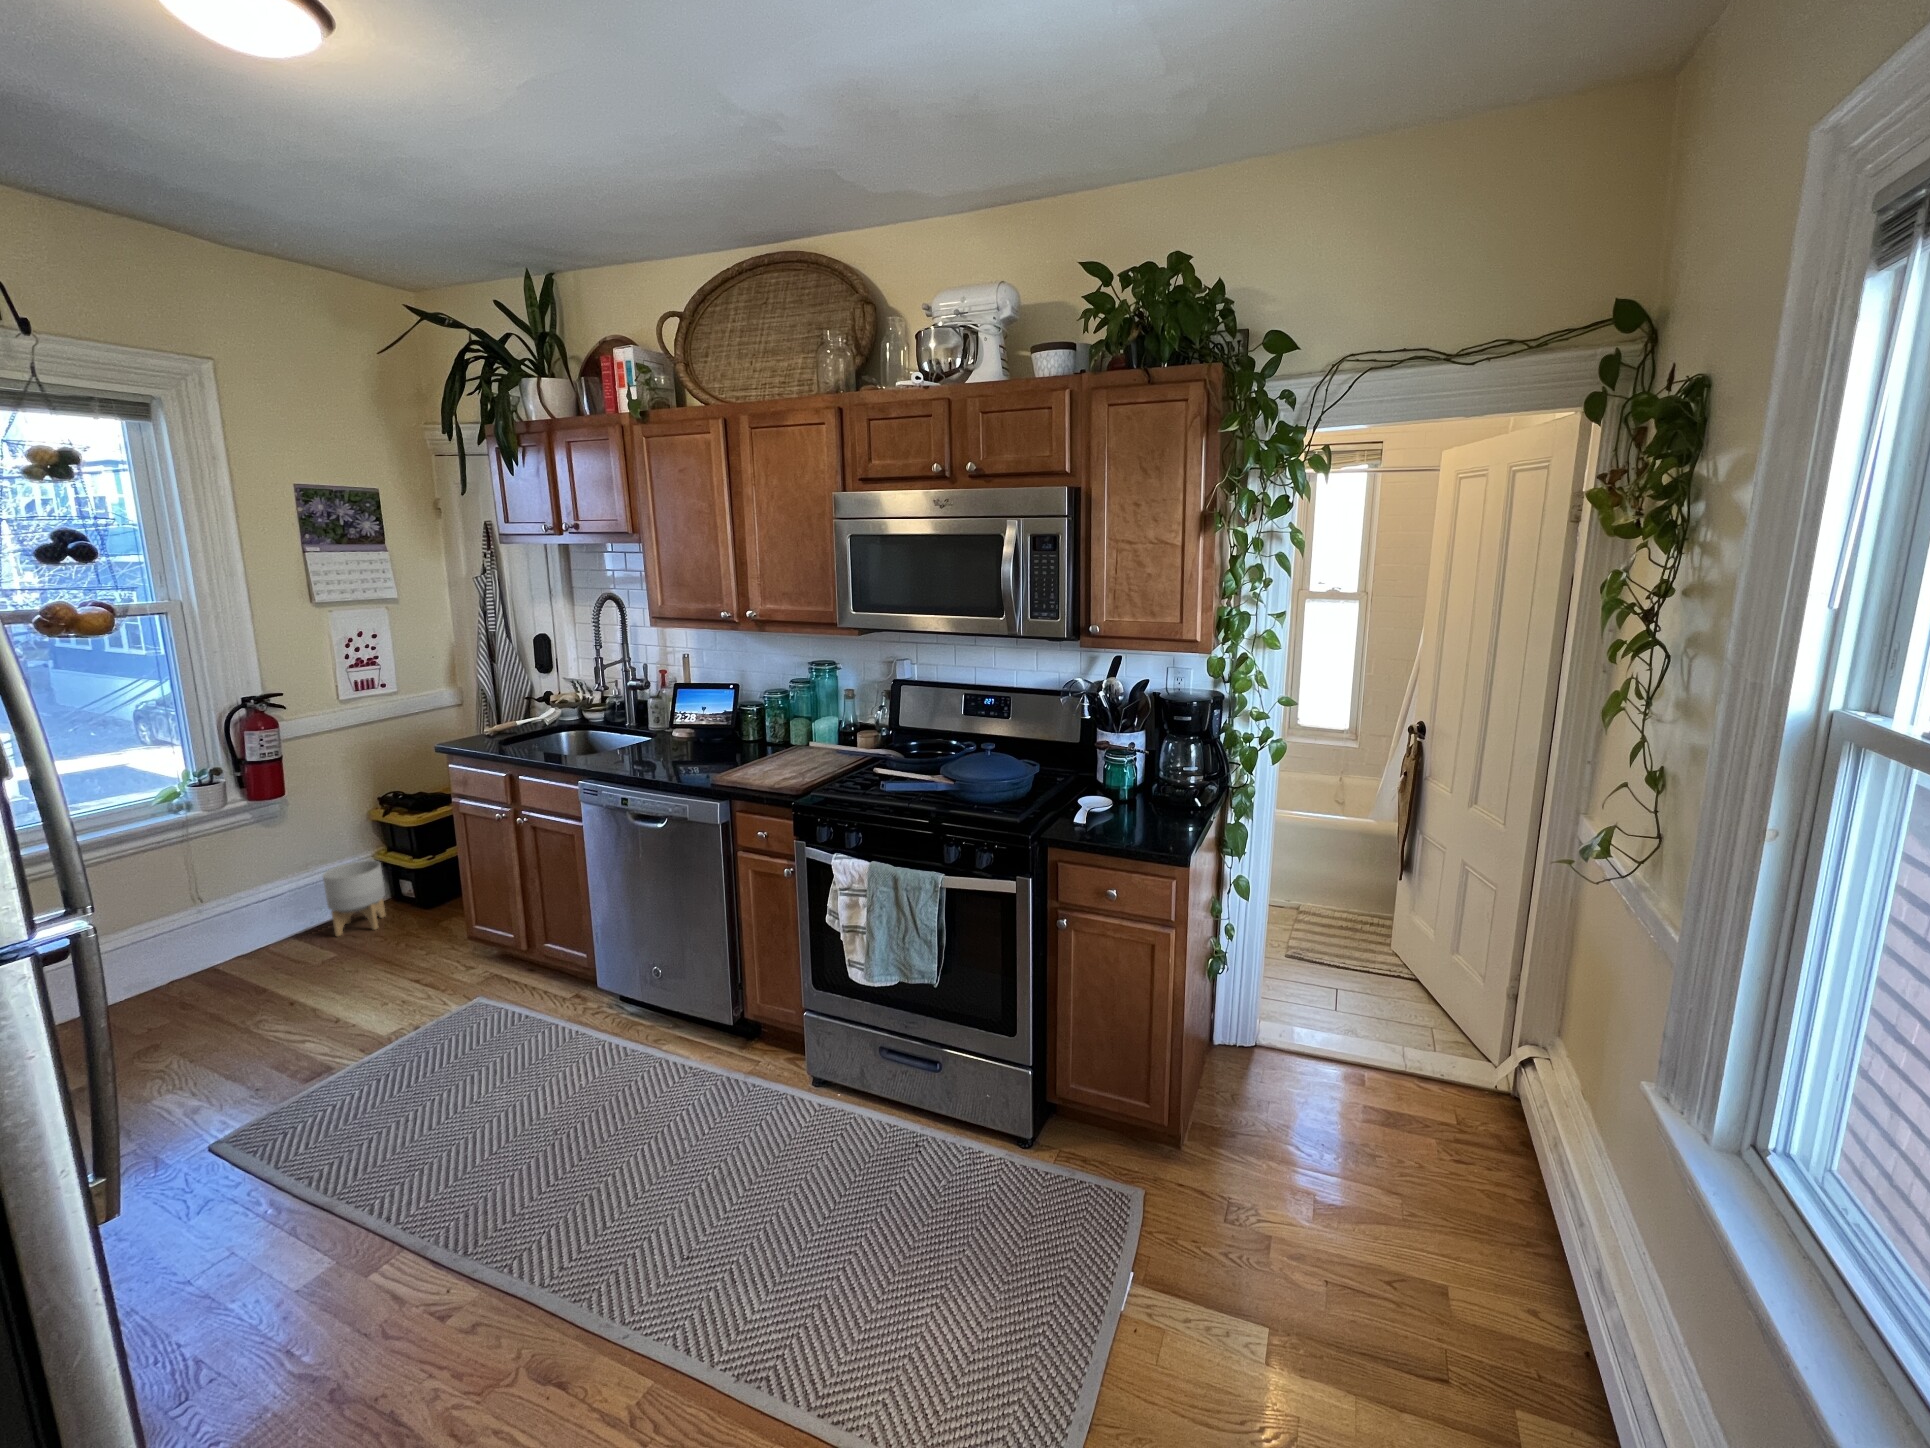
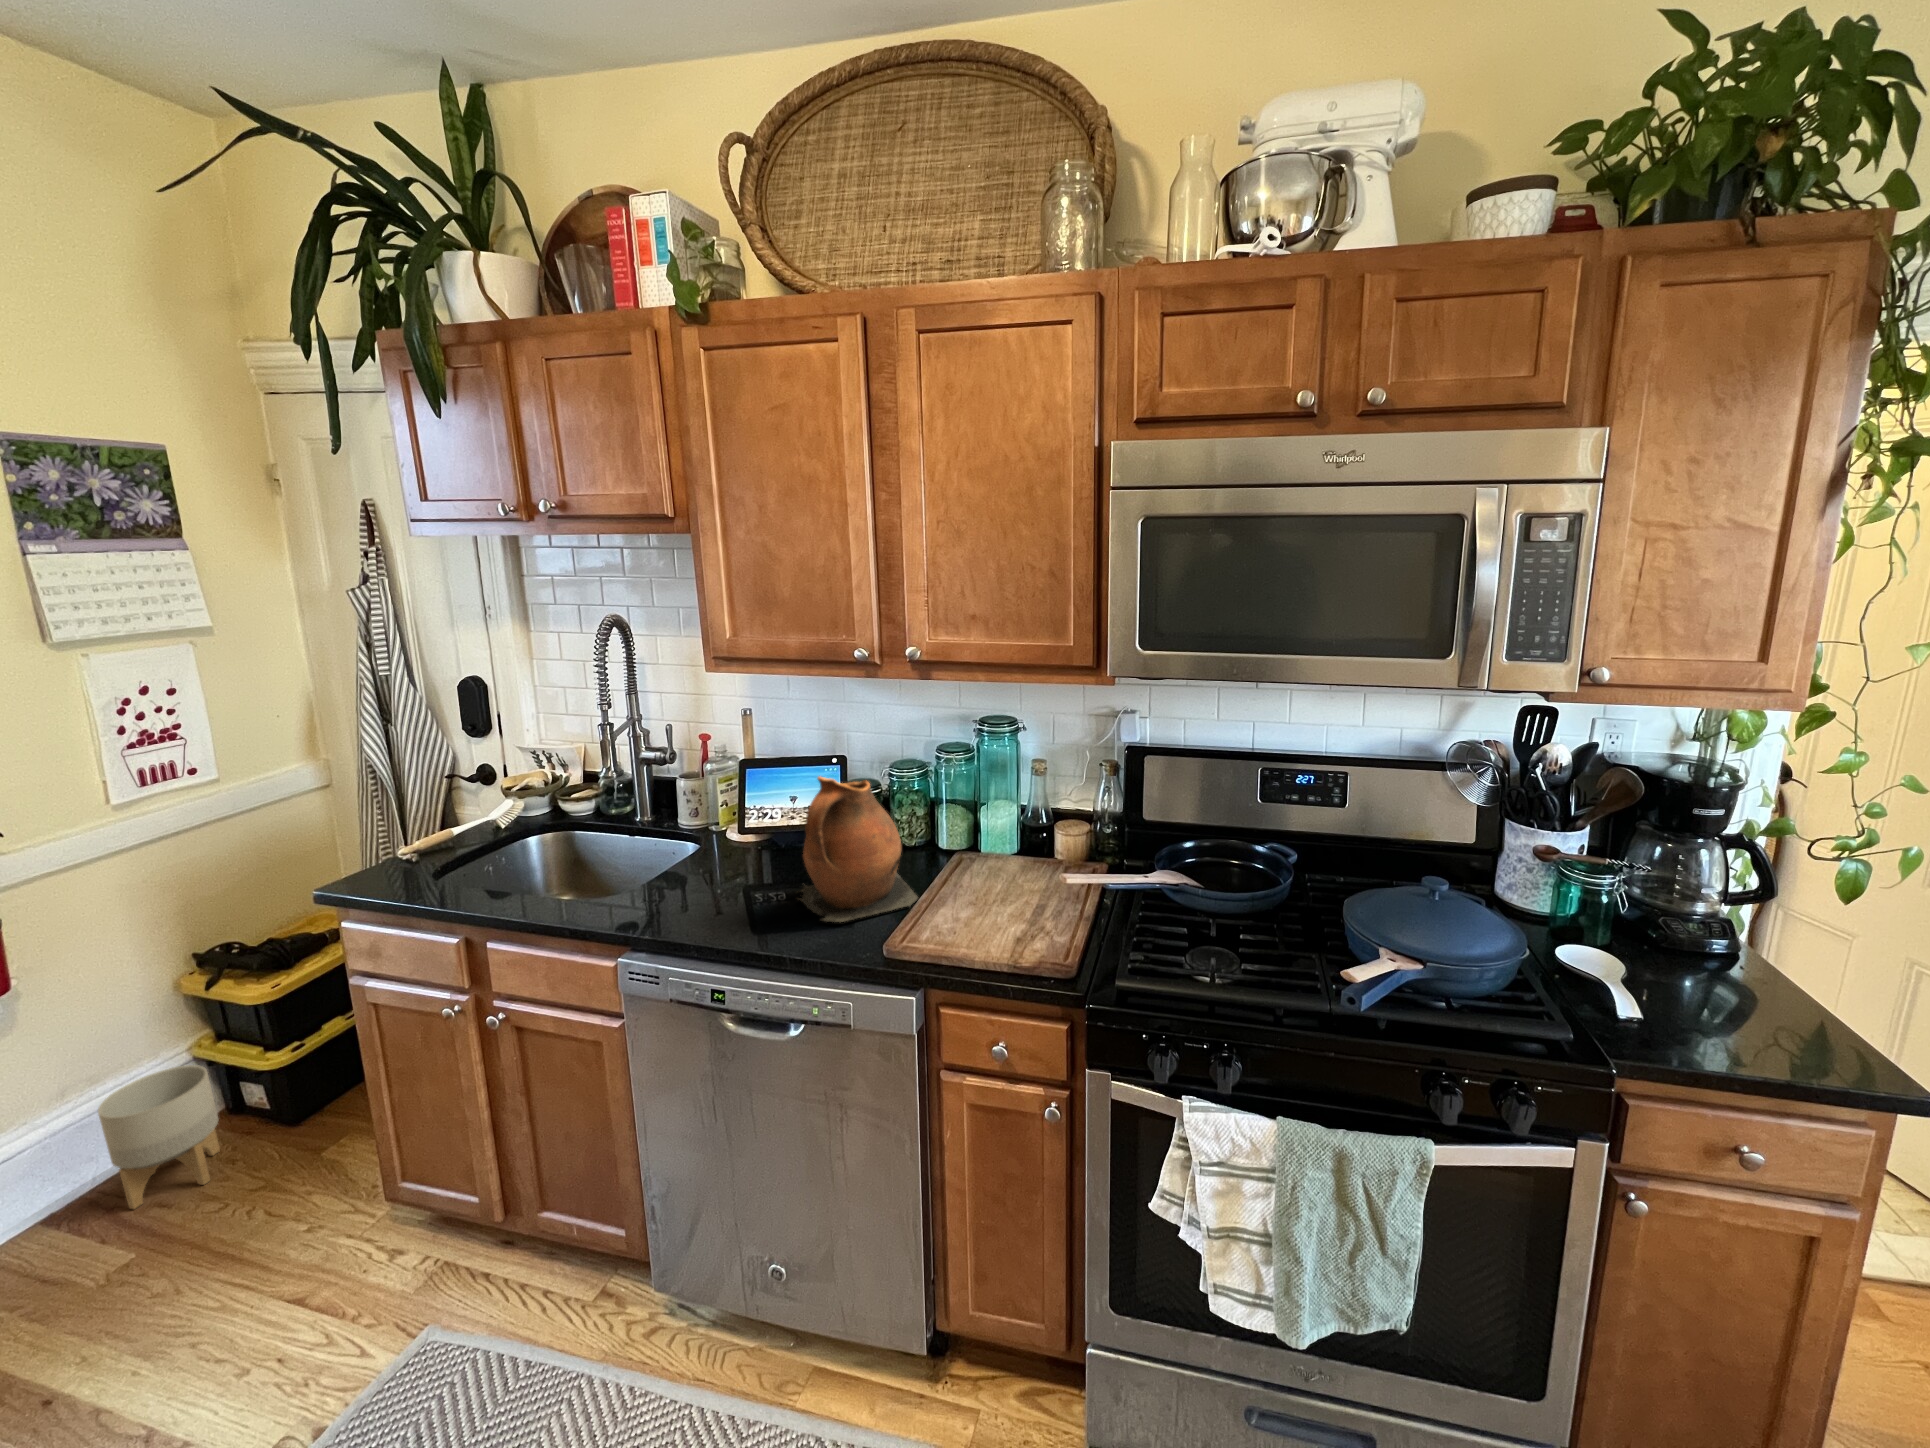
ceramic pitcher: none [678,683,751,767] -> present [797,776,918,922]

